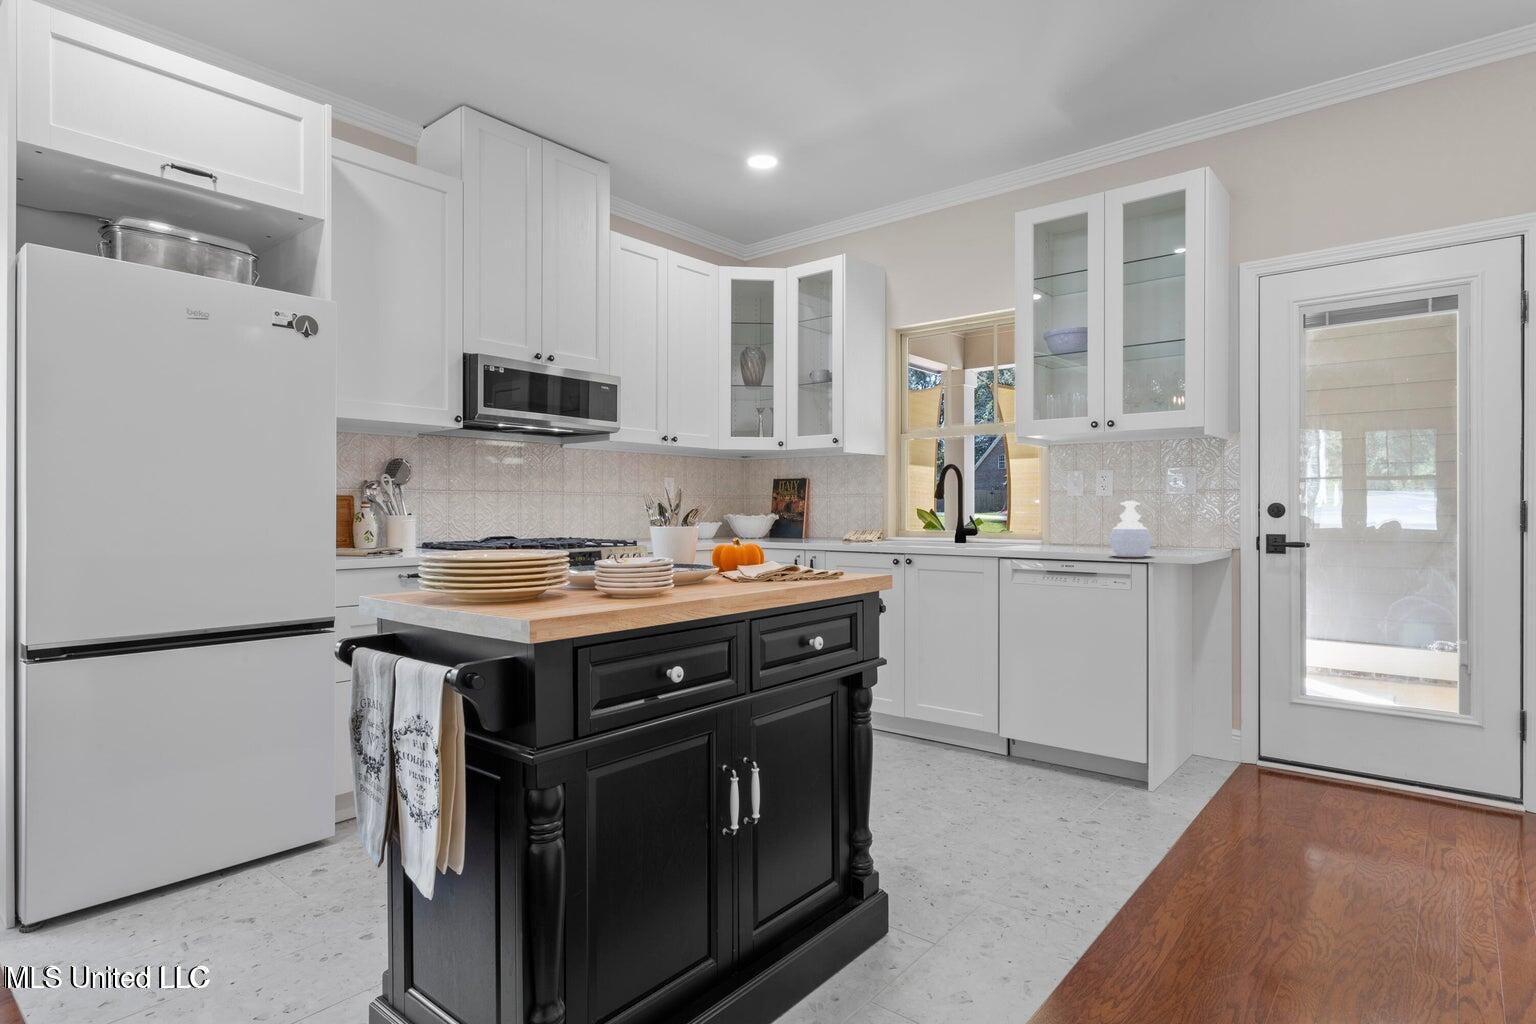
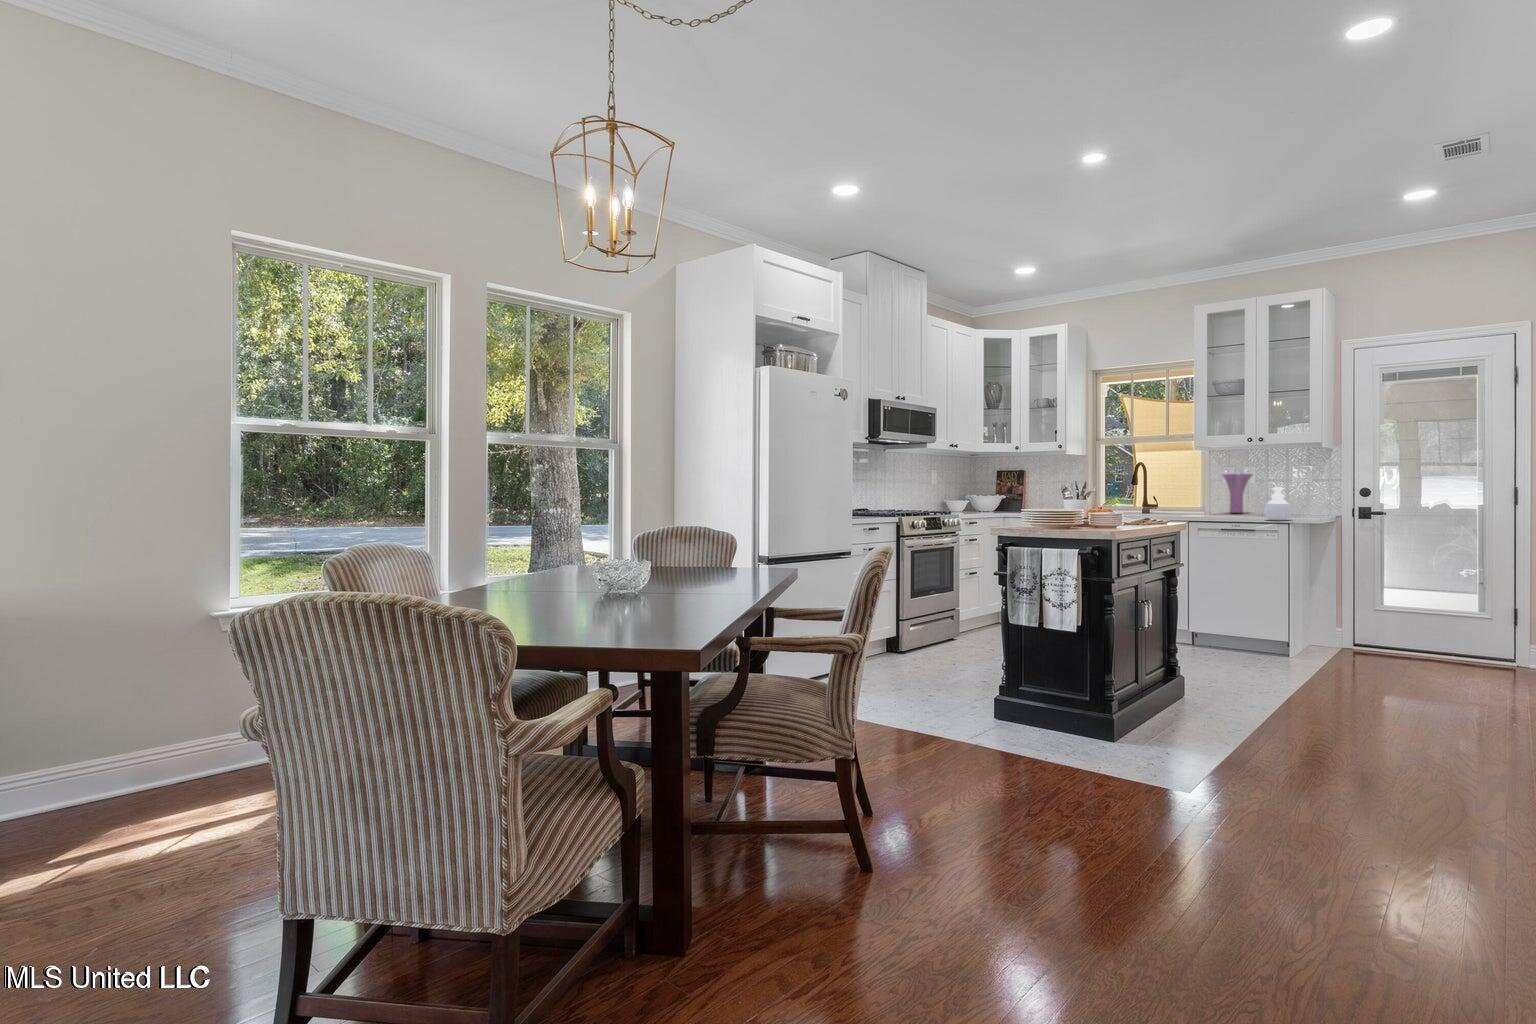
vase: none [1062,480,1109,542] -> present [1222,473,1253,513]

